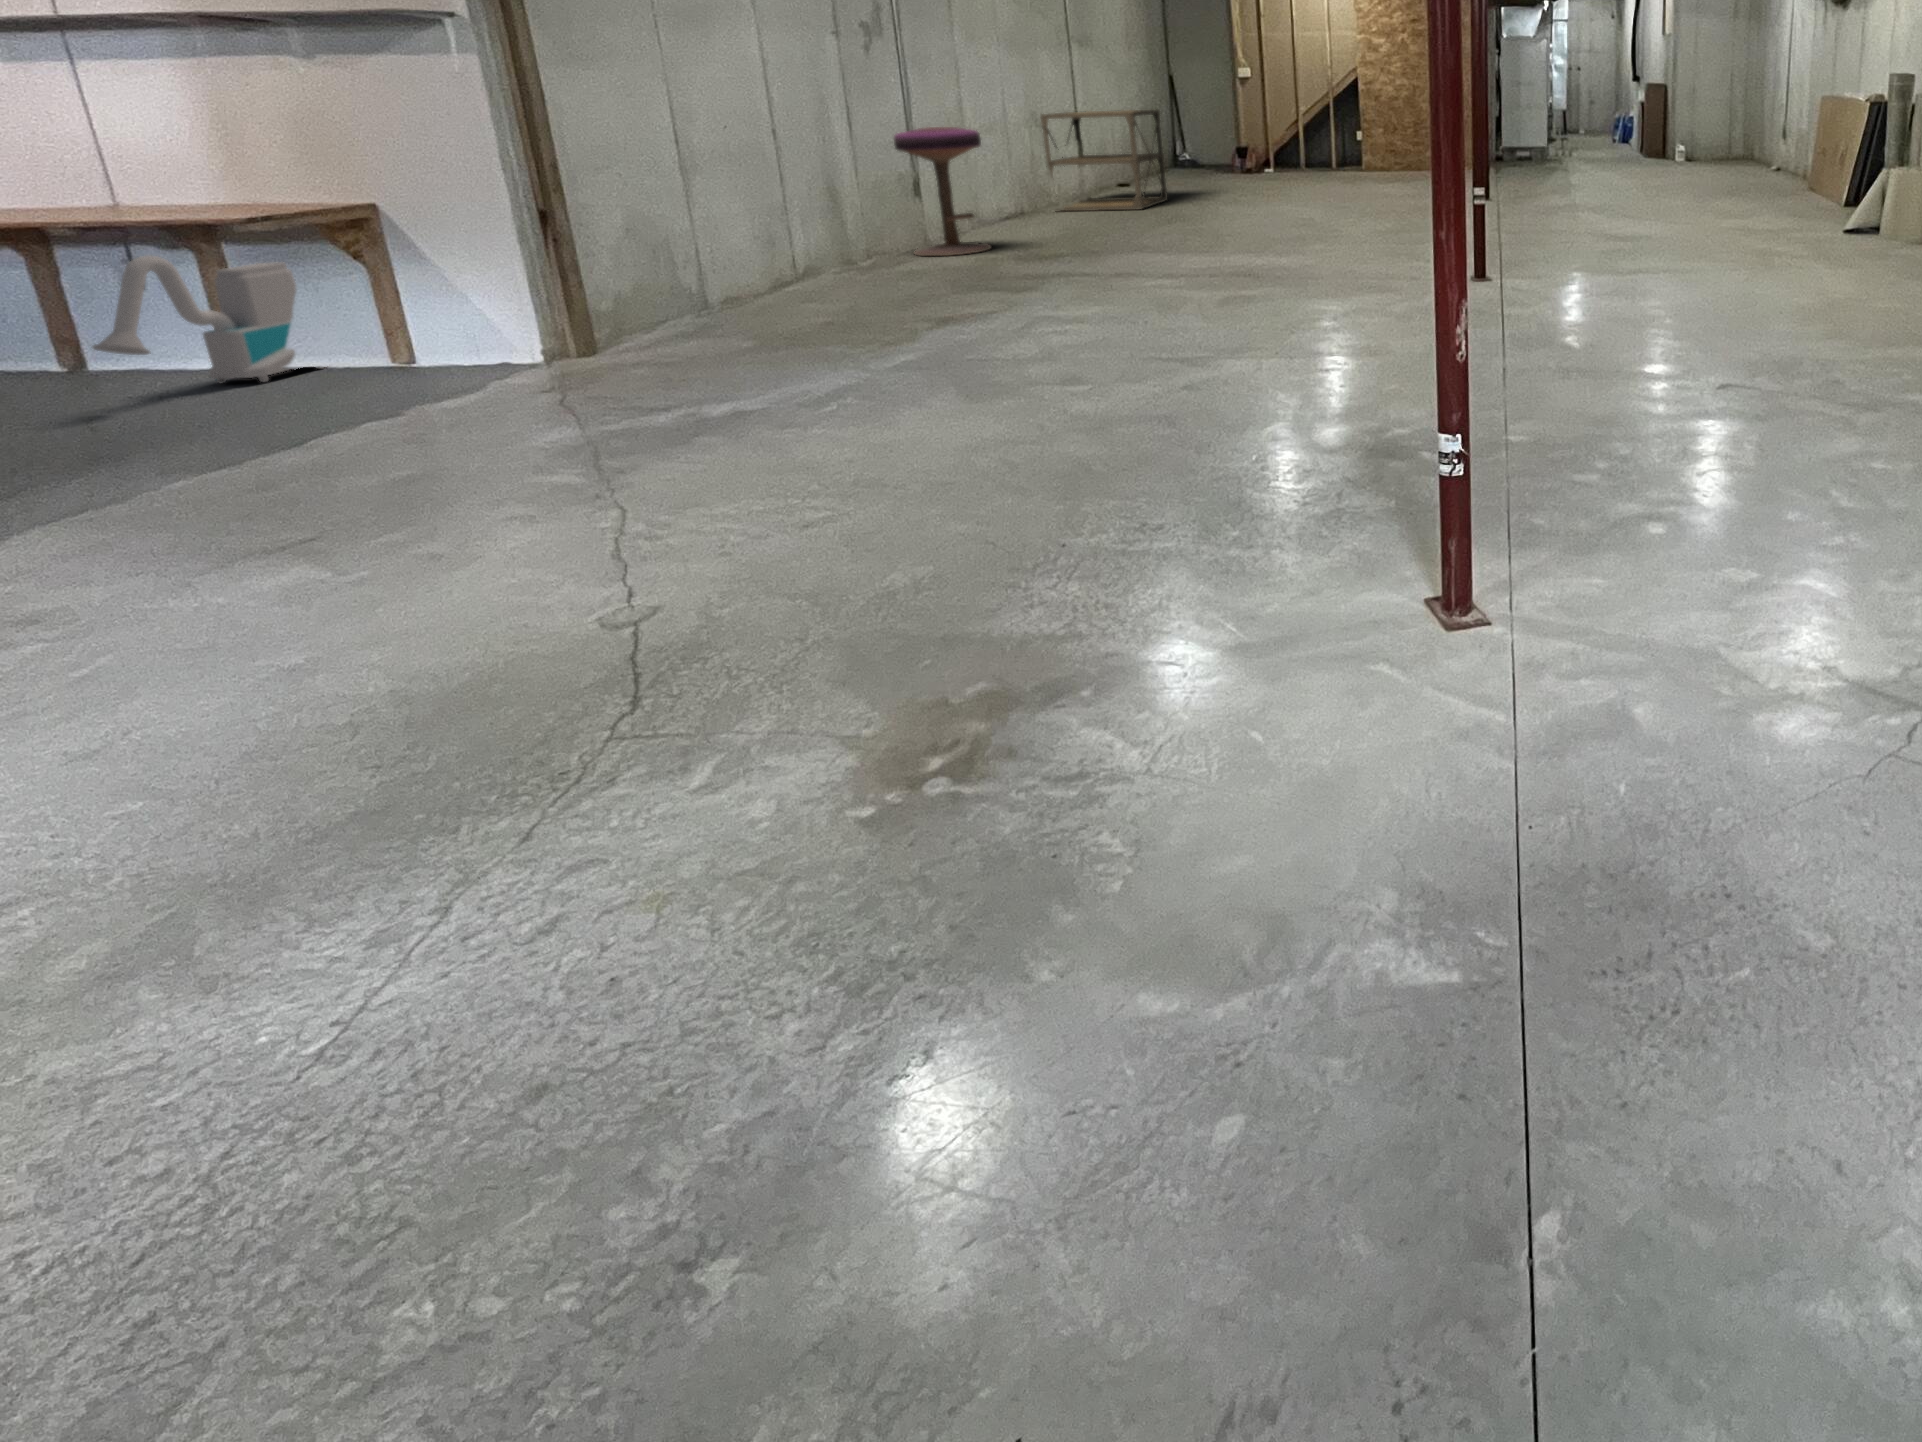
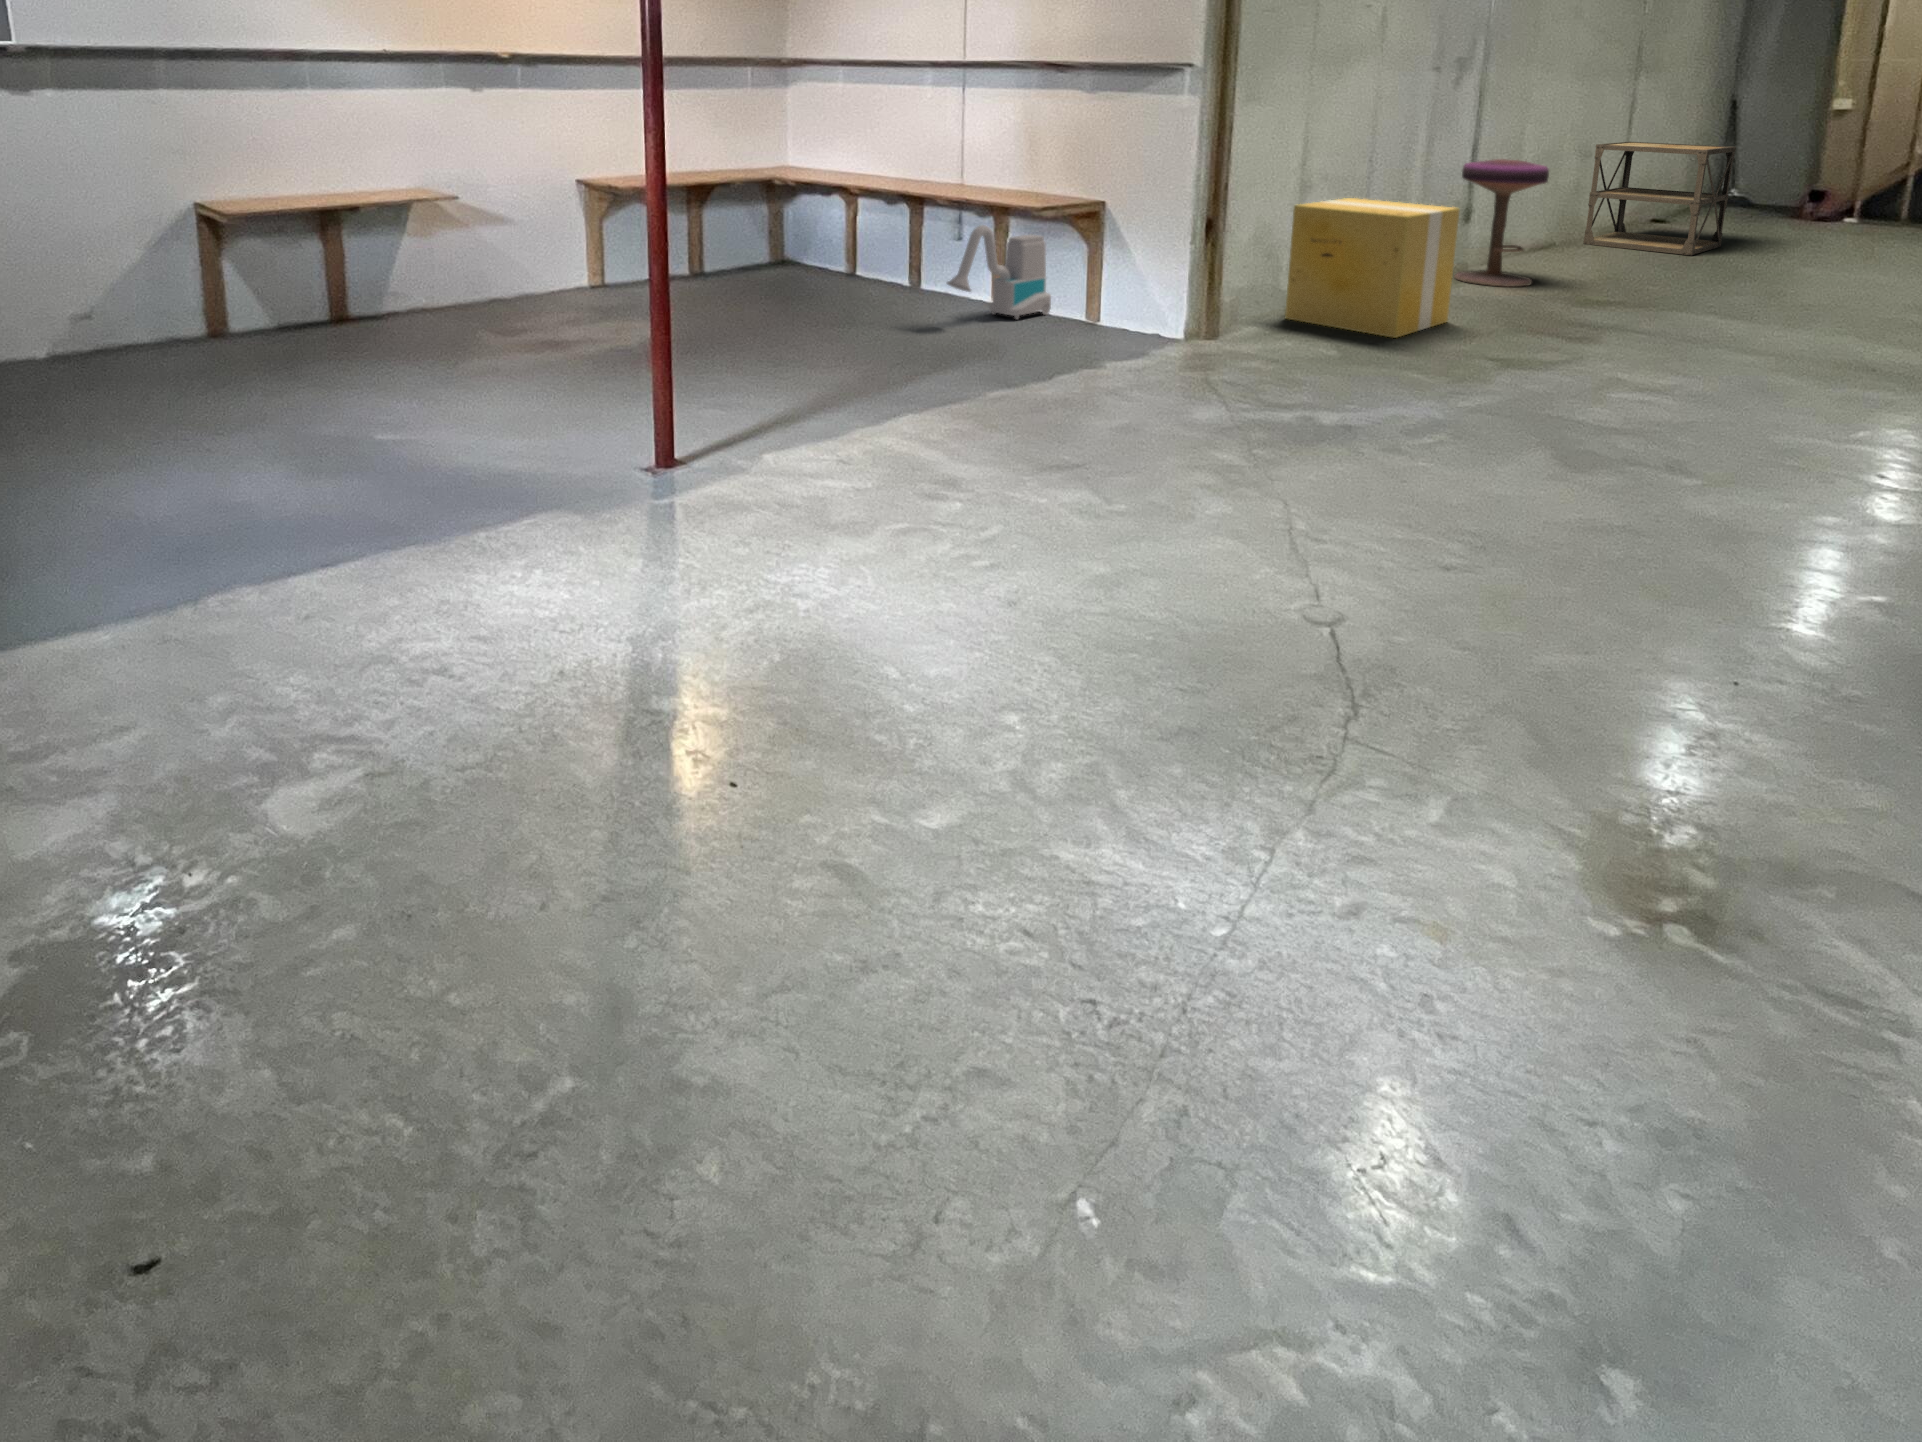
cardboard box: none [672,171,893,318] -> present [1285,198,1460,338]

